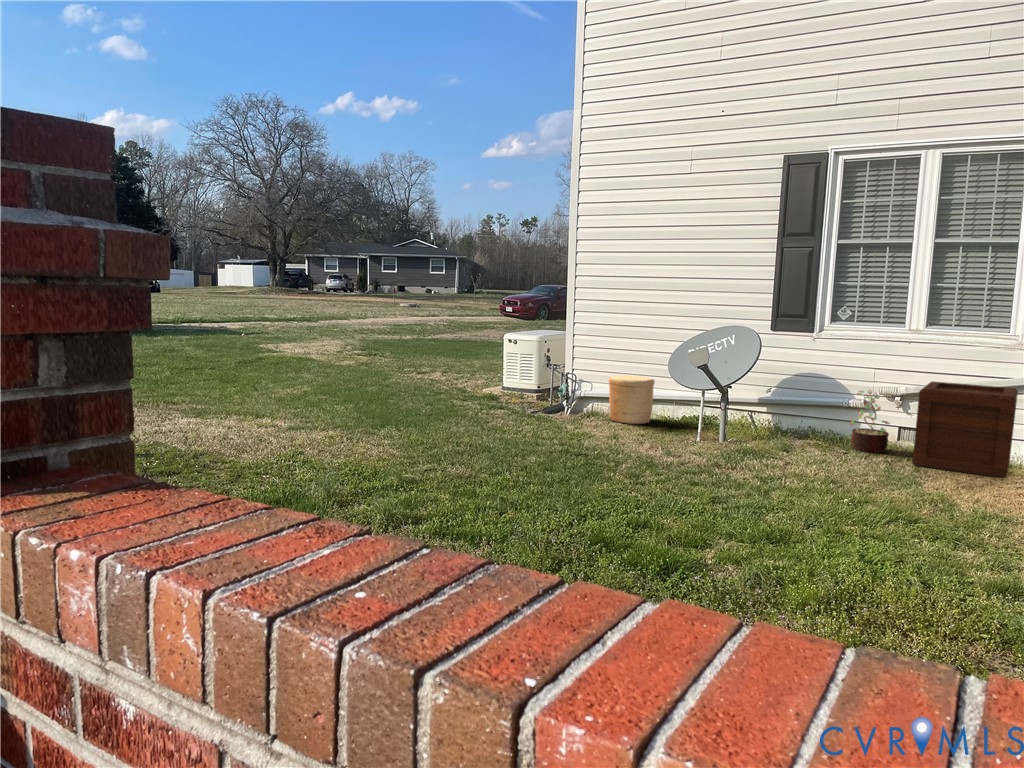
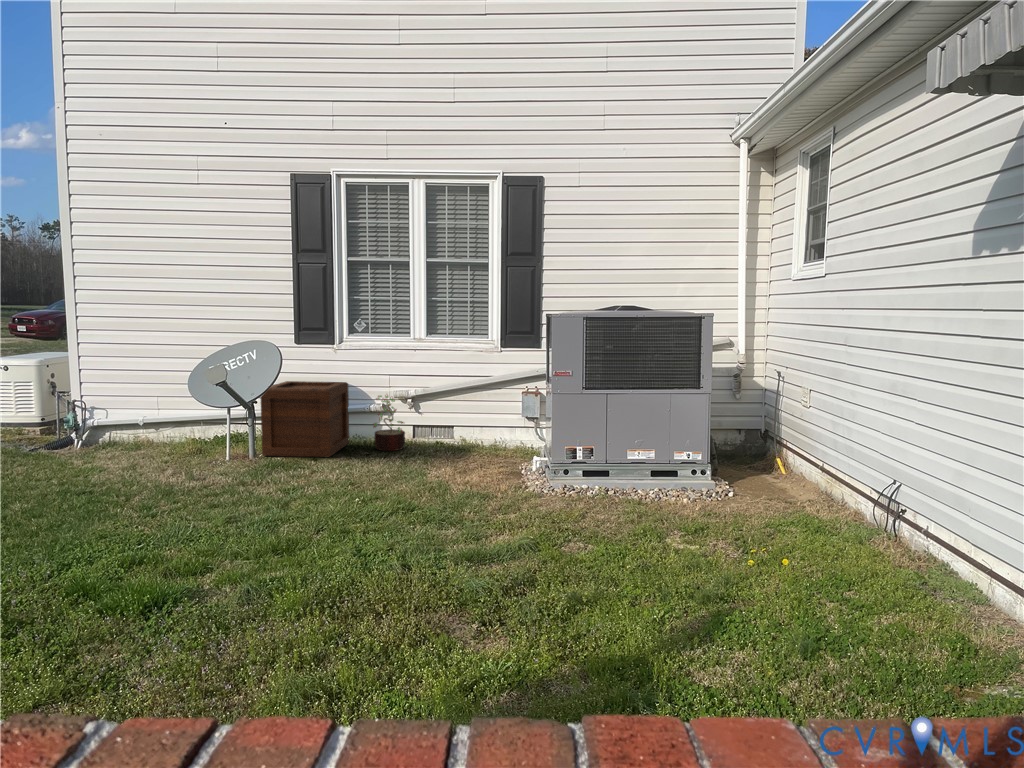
woven basket: present [609,375,655,424] -> none [124,398,179,452]
wooden crate: present [912,381,1018,478] -> present [261,381,349,457]

